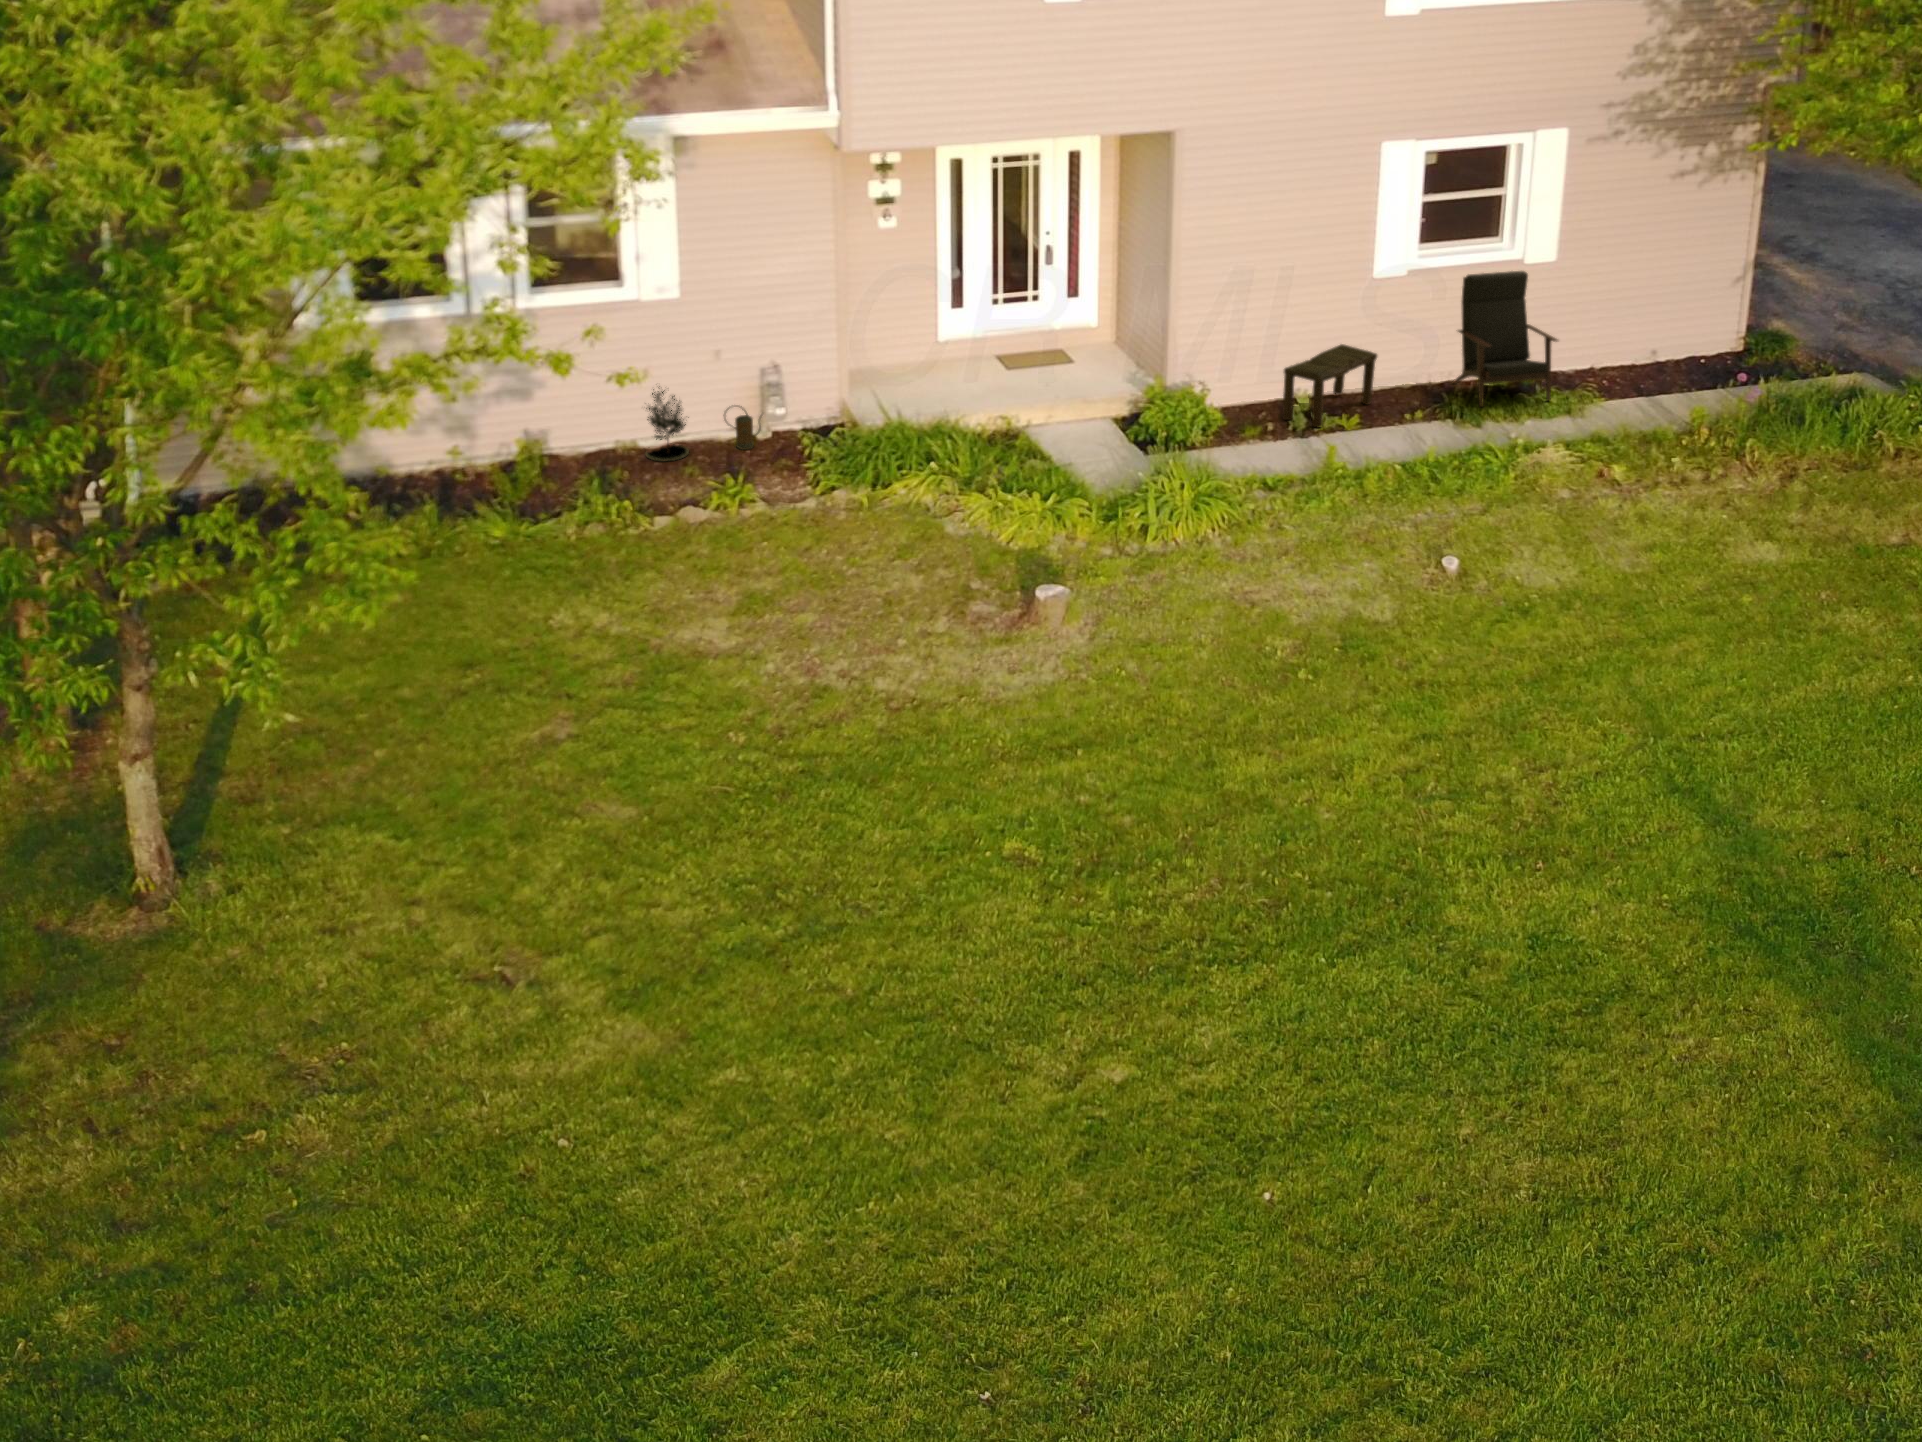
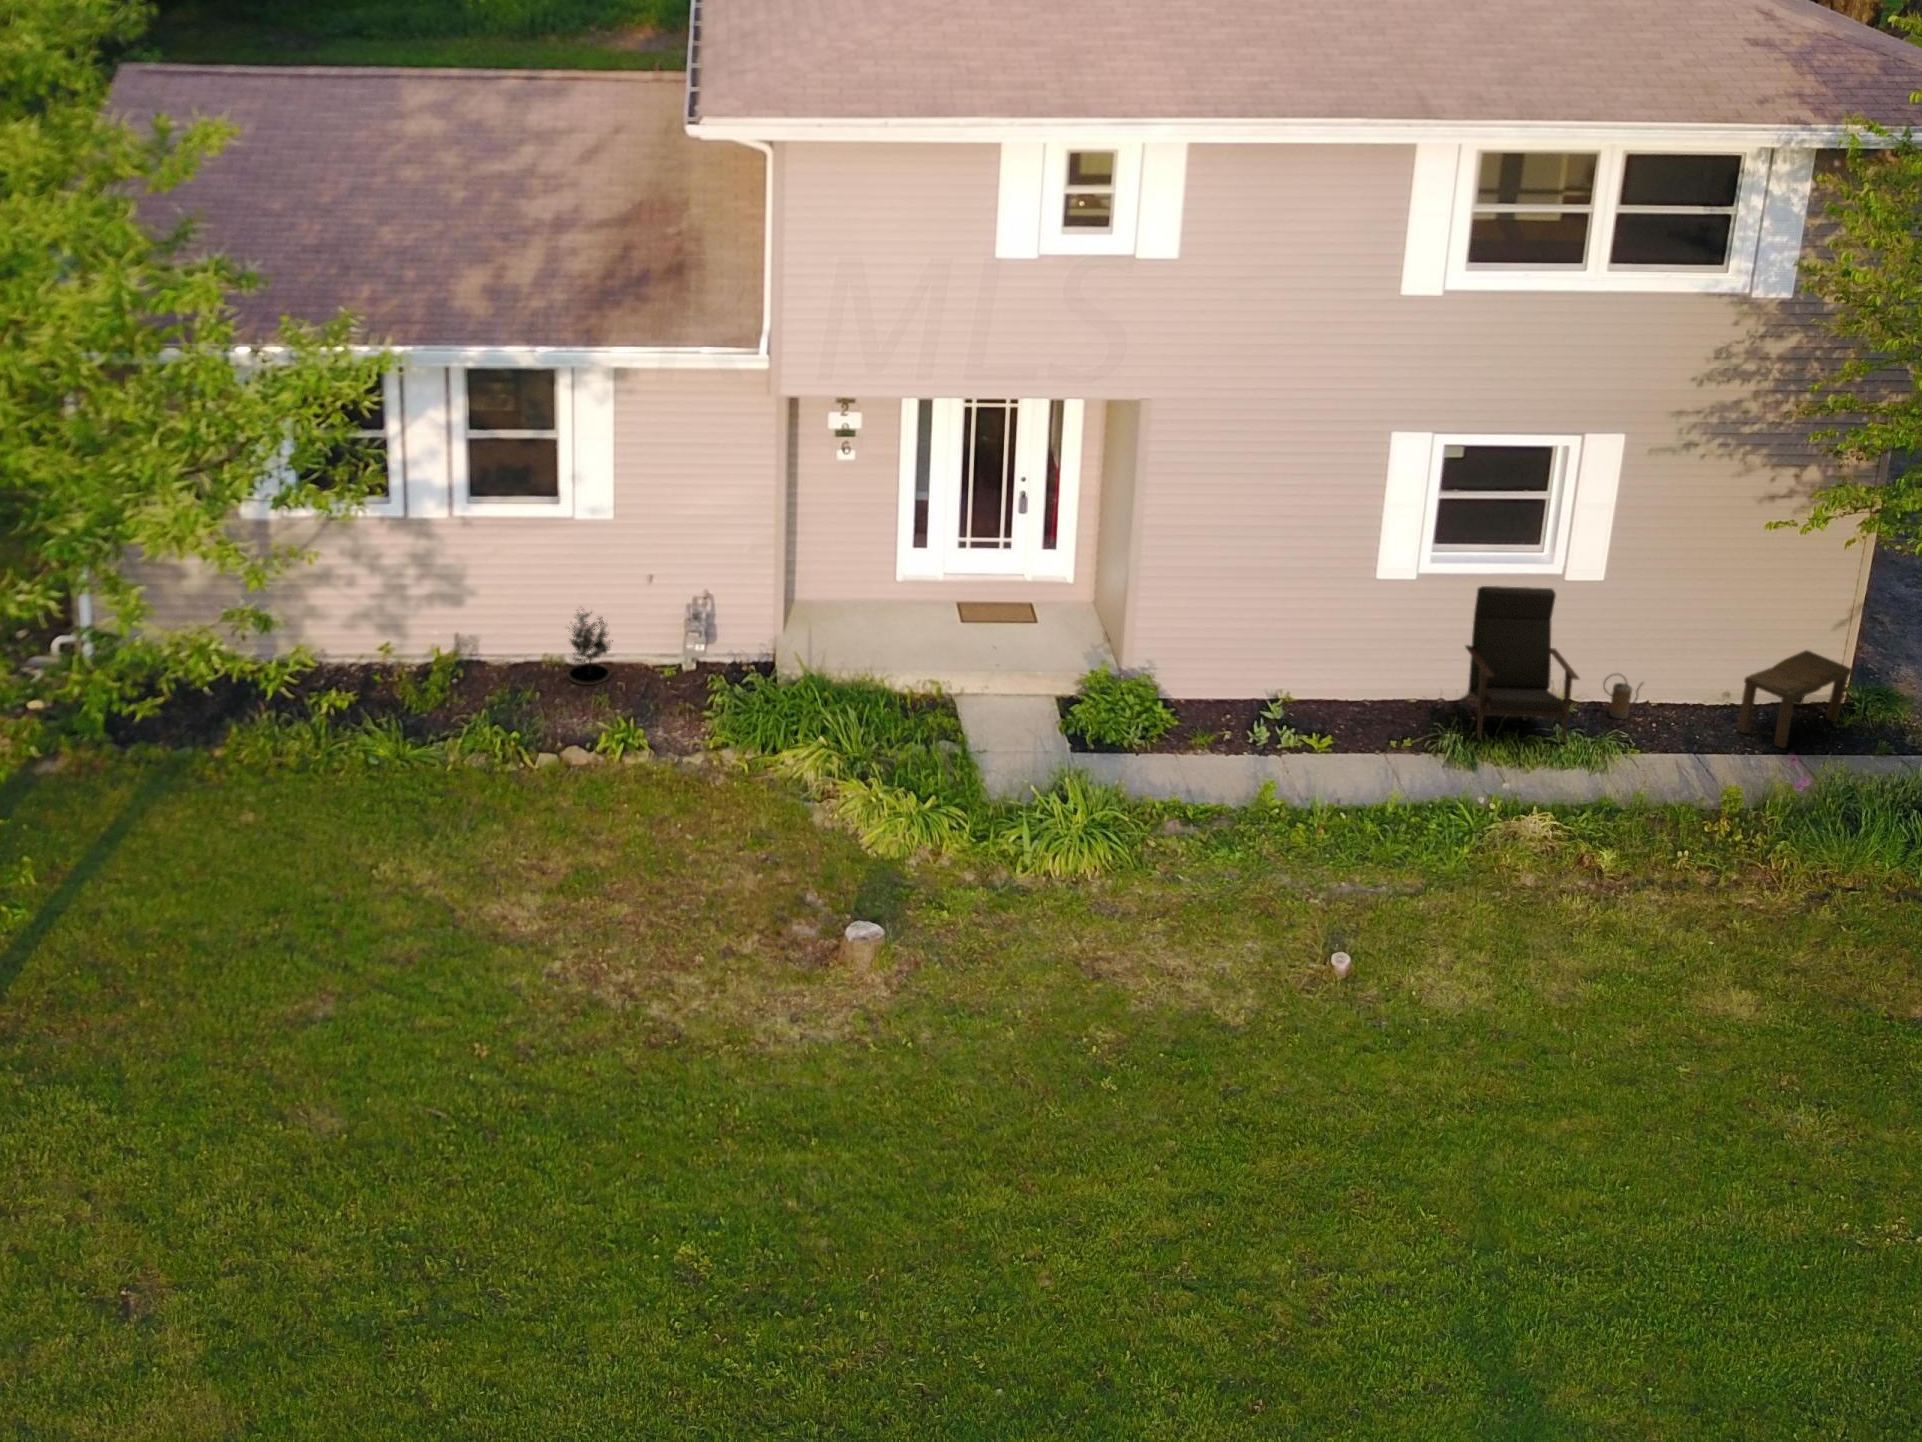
bench: present [1282,344,1377,428] -> present [1737,650,1852,748]
watering can: present [724,406,762,450] -> present [1603,674,1643,719]

